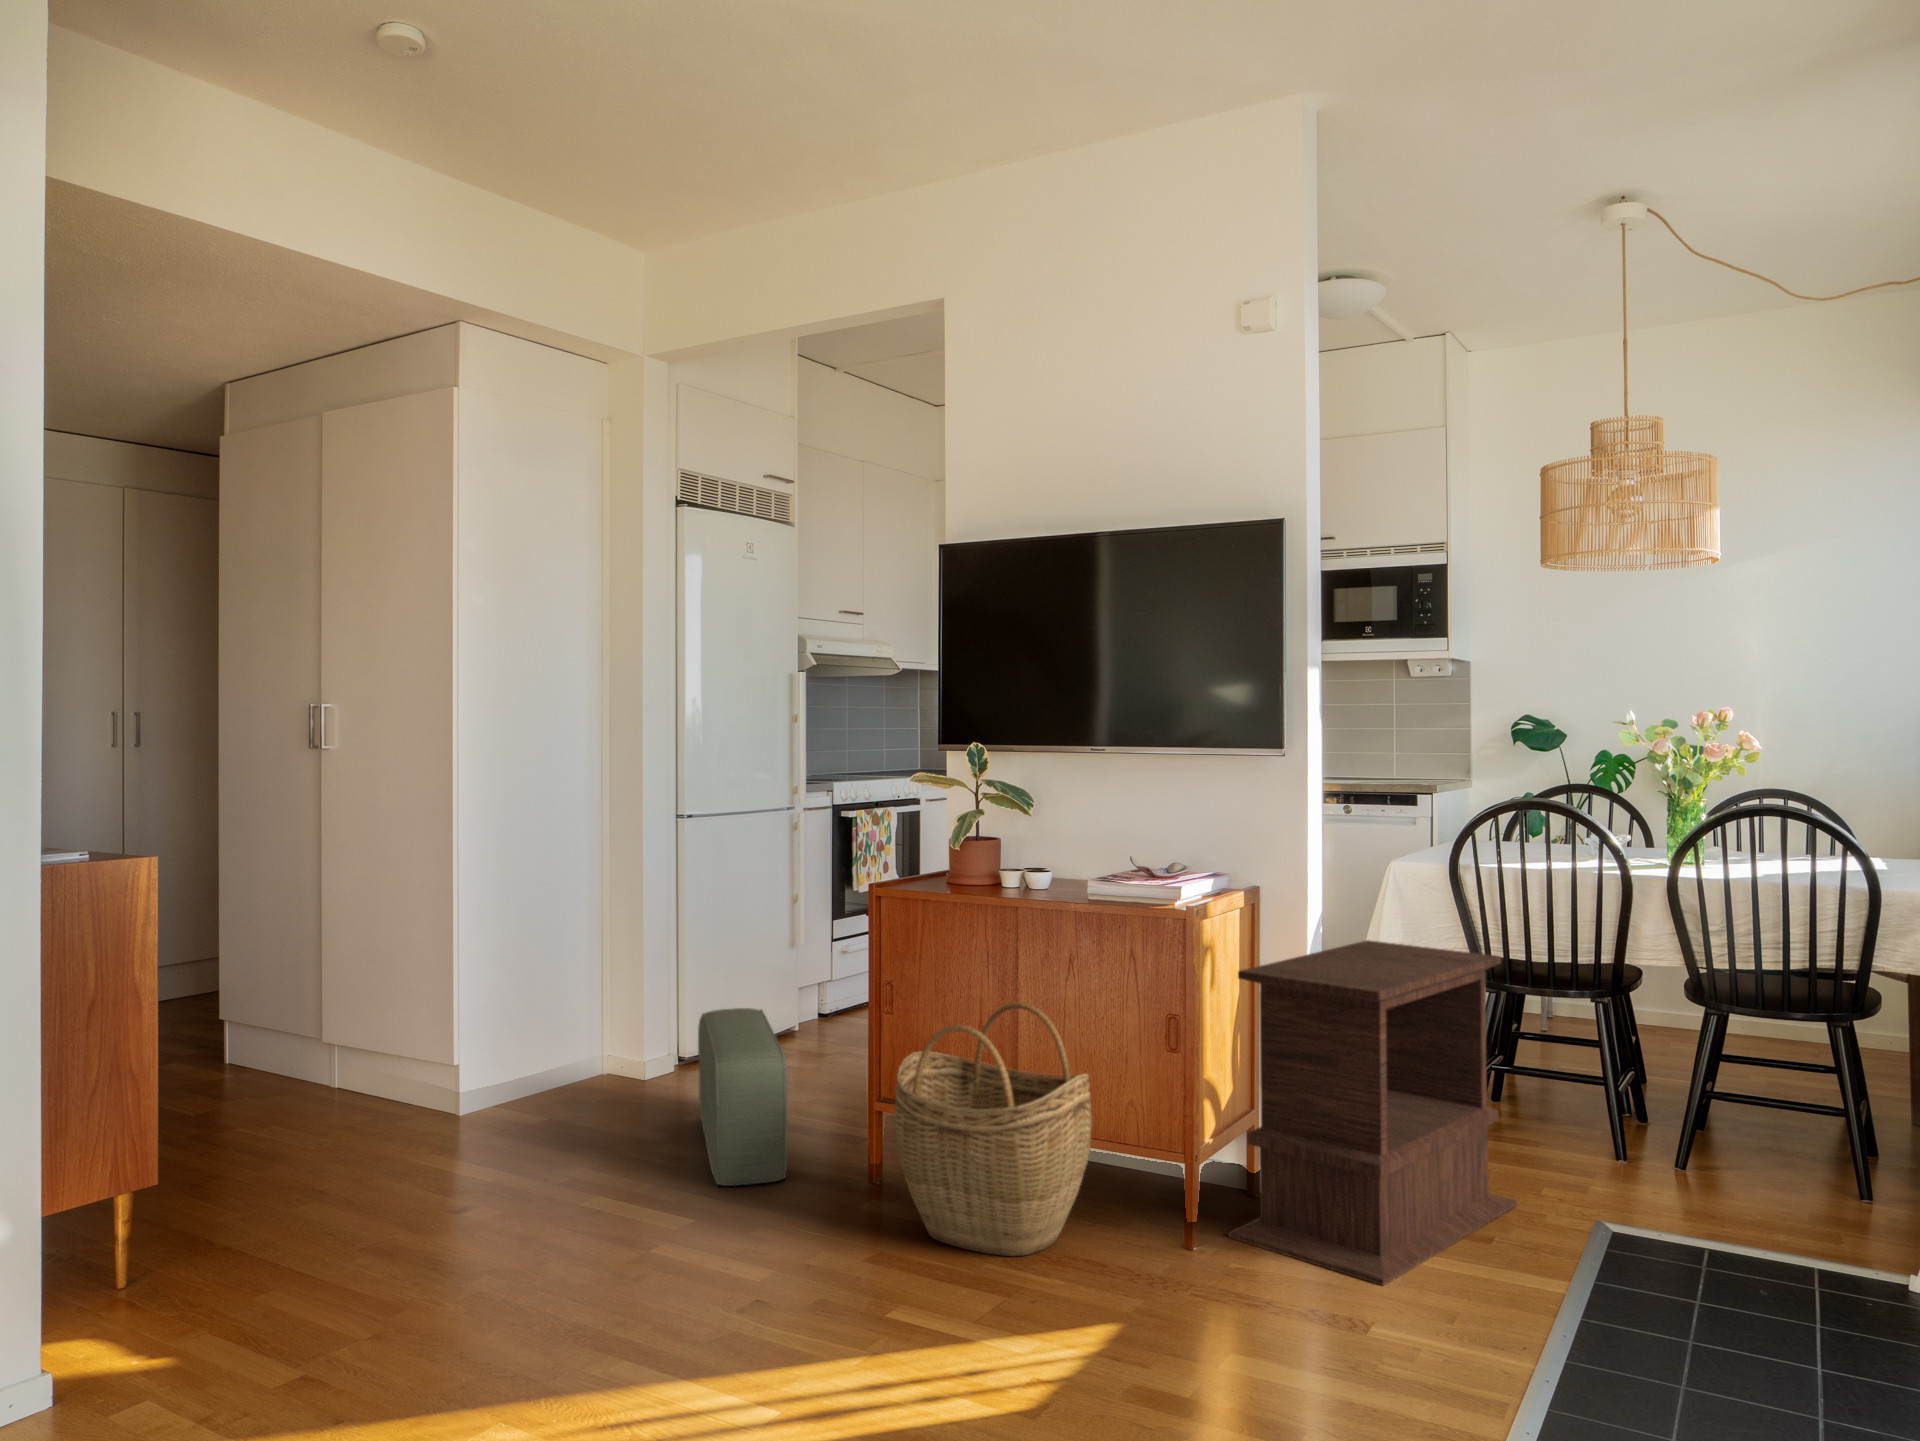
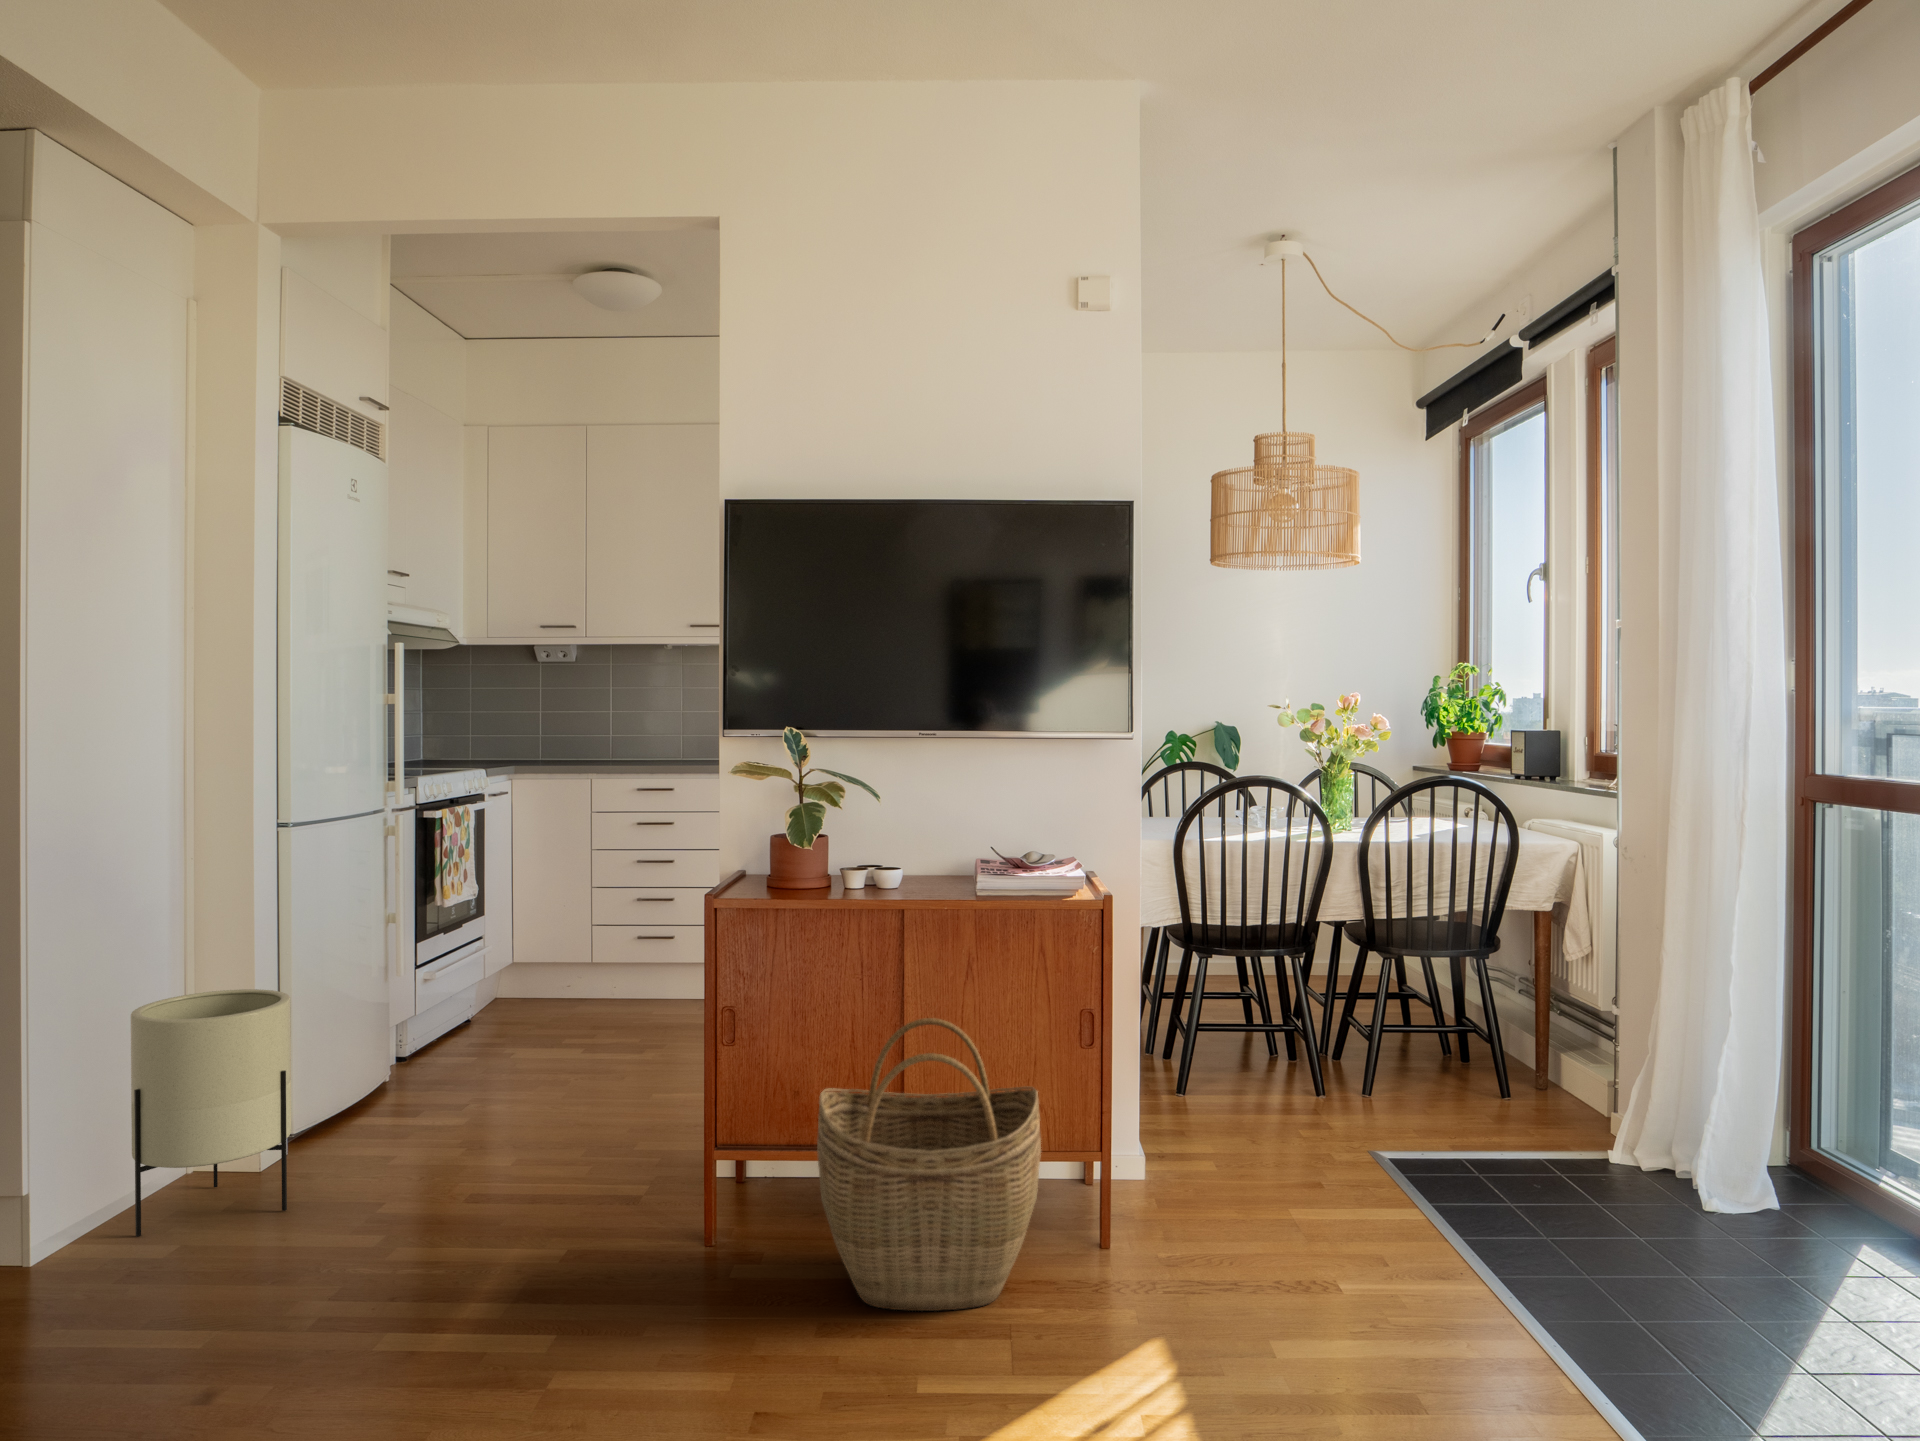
planter: none [556,934,661,1100] -> present [131,989,291,1237]
side table: present [1229,940,1517,1286] -> none [1138,916,1315,1245]
pouf: present [698,1008,788,1186] -> none [398,1066,617,1307]

